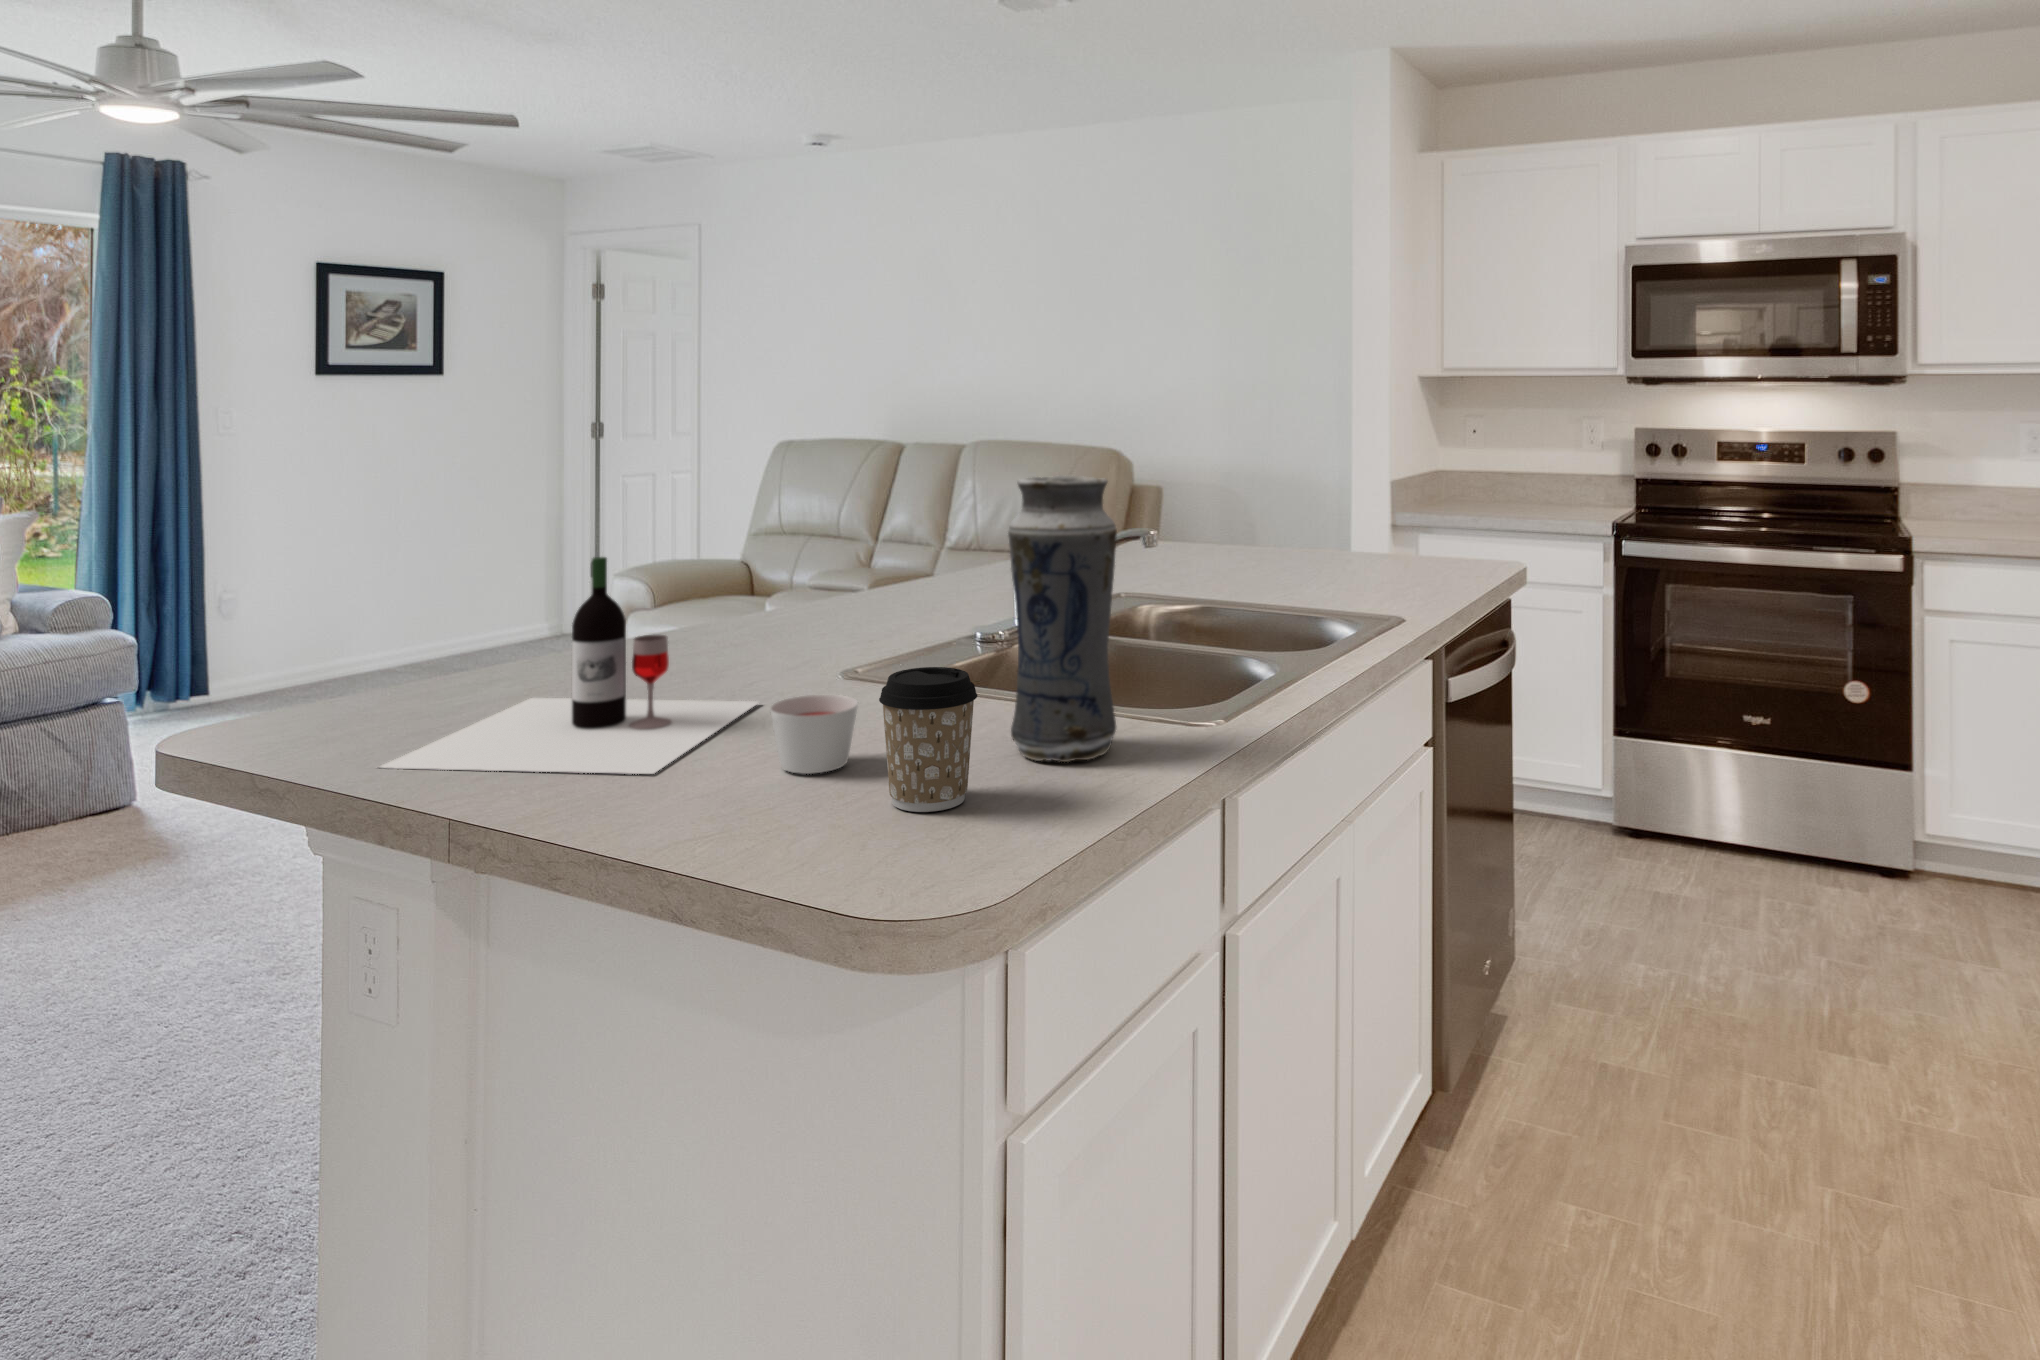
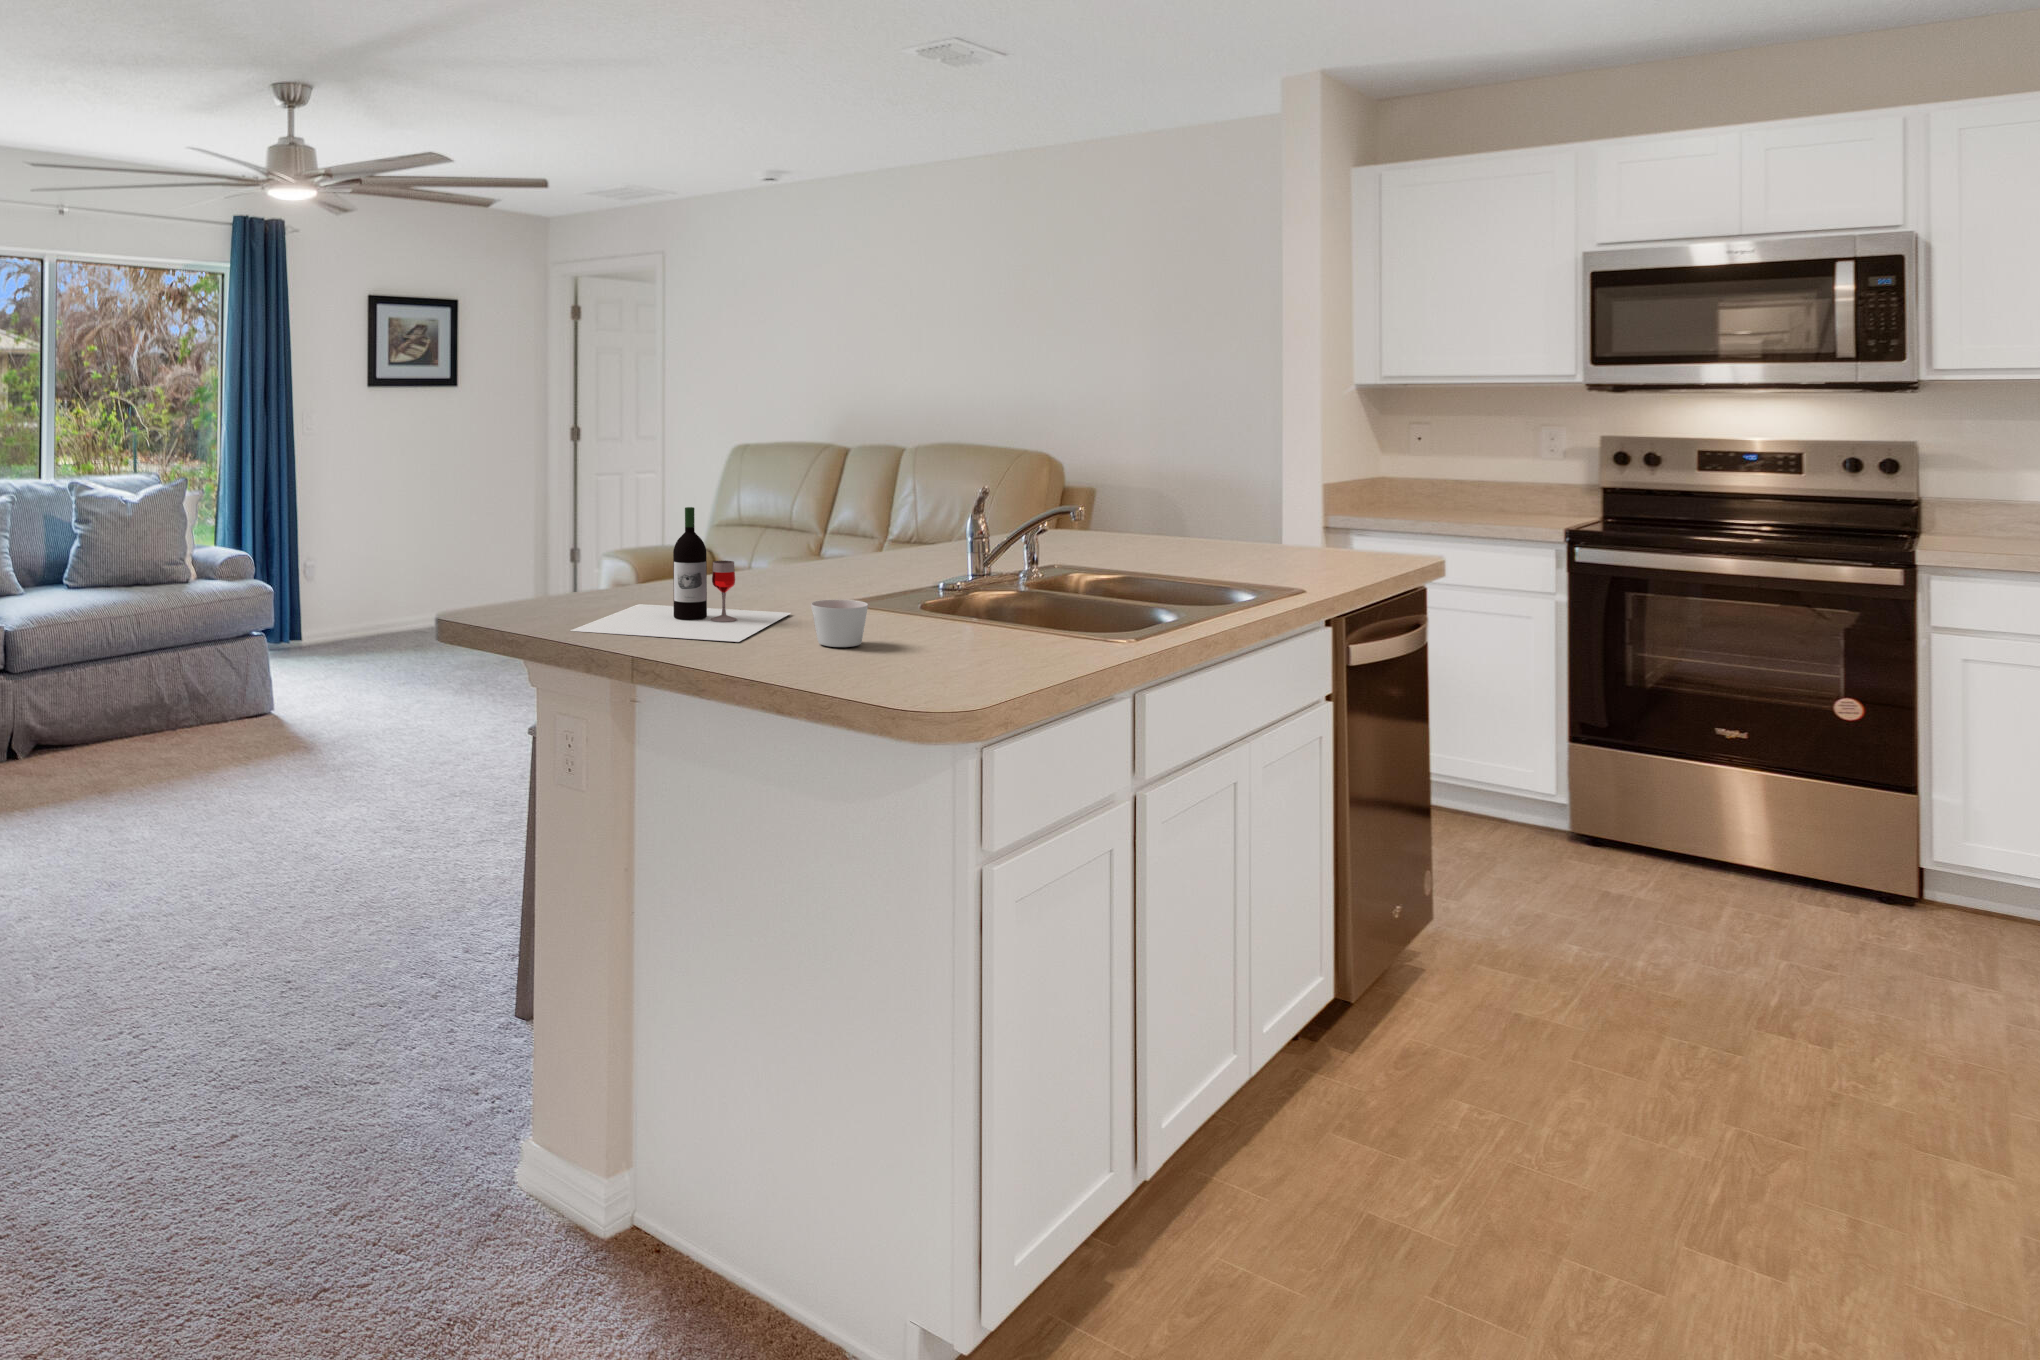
vase: present [1008,475,1117,762] -> none [969,456,1047,651]
coffee cup: present [879,667,977,812] -> none [887,578,951,667]

